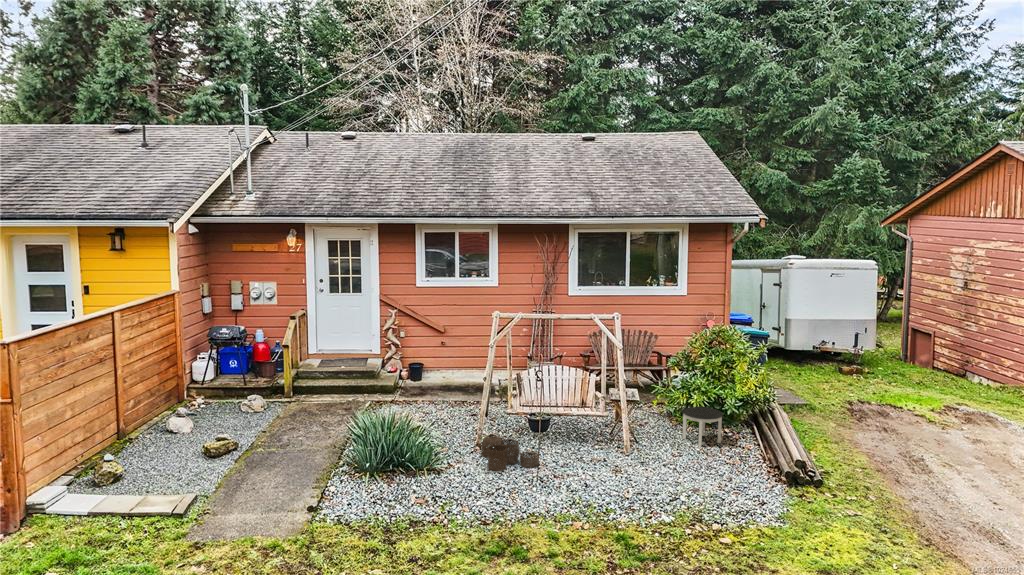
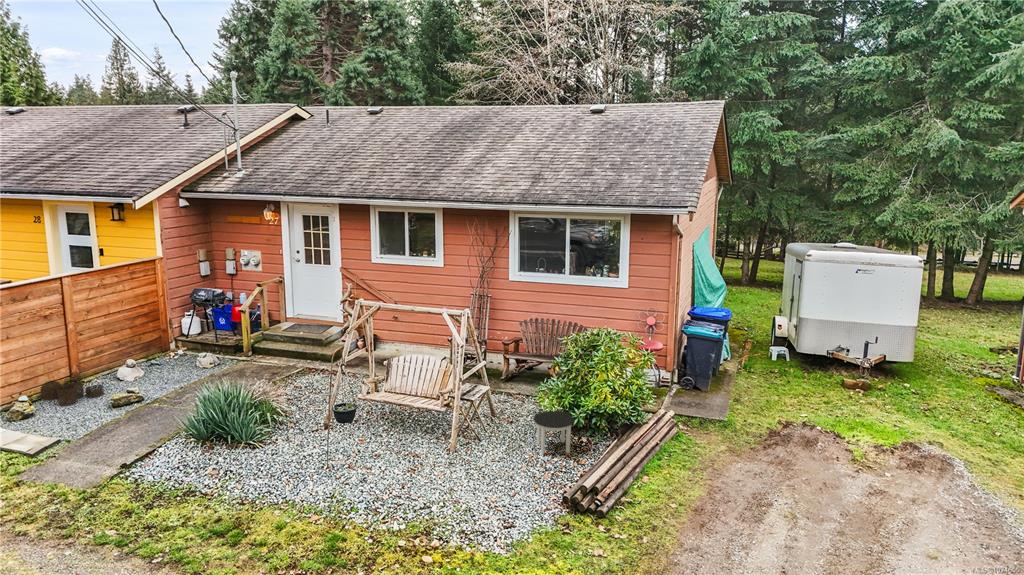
woven basket: present [481,434,539,471] -> present [40,379,104,406]

